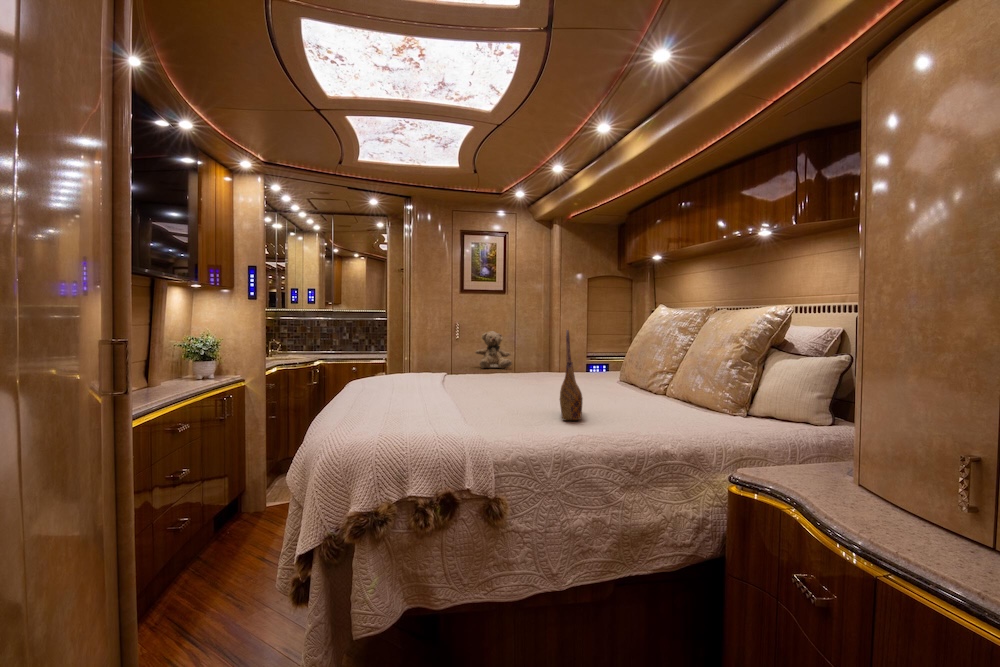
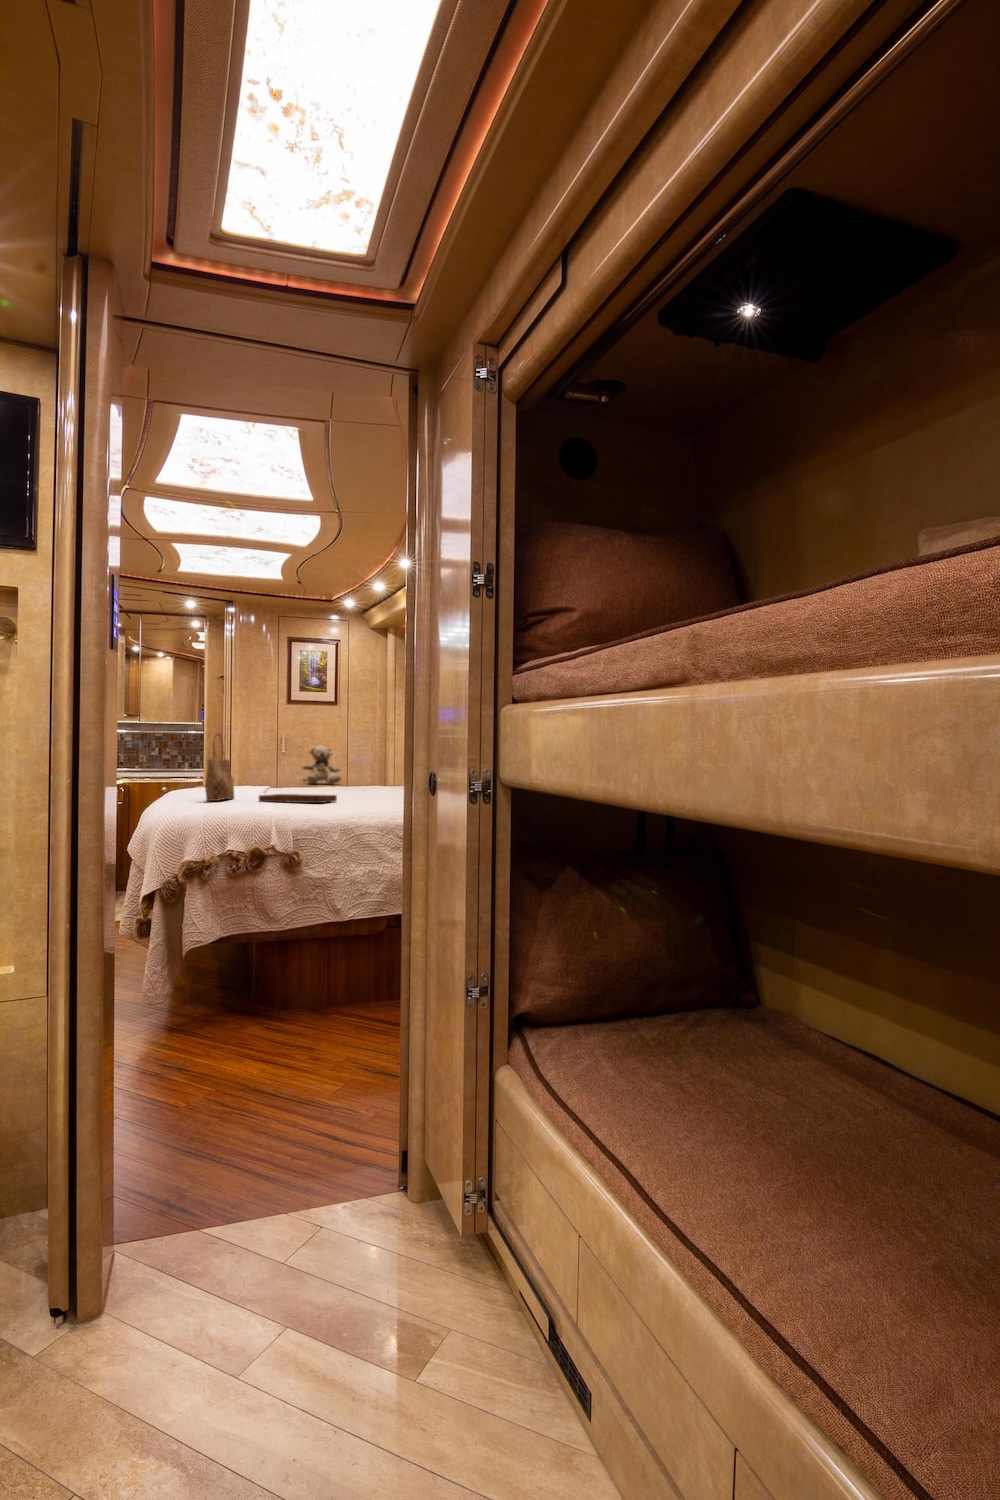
tote bag: present [560,330,582,420] -> present [205,733,234,801]
tray: none [442,377,529,409] -> present [259,779,337,803]

